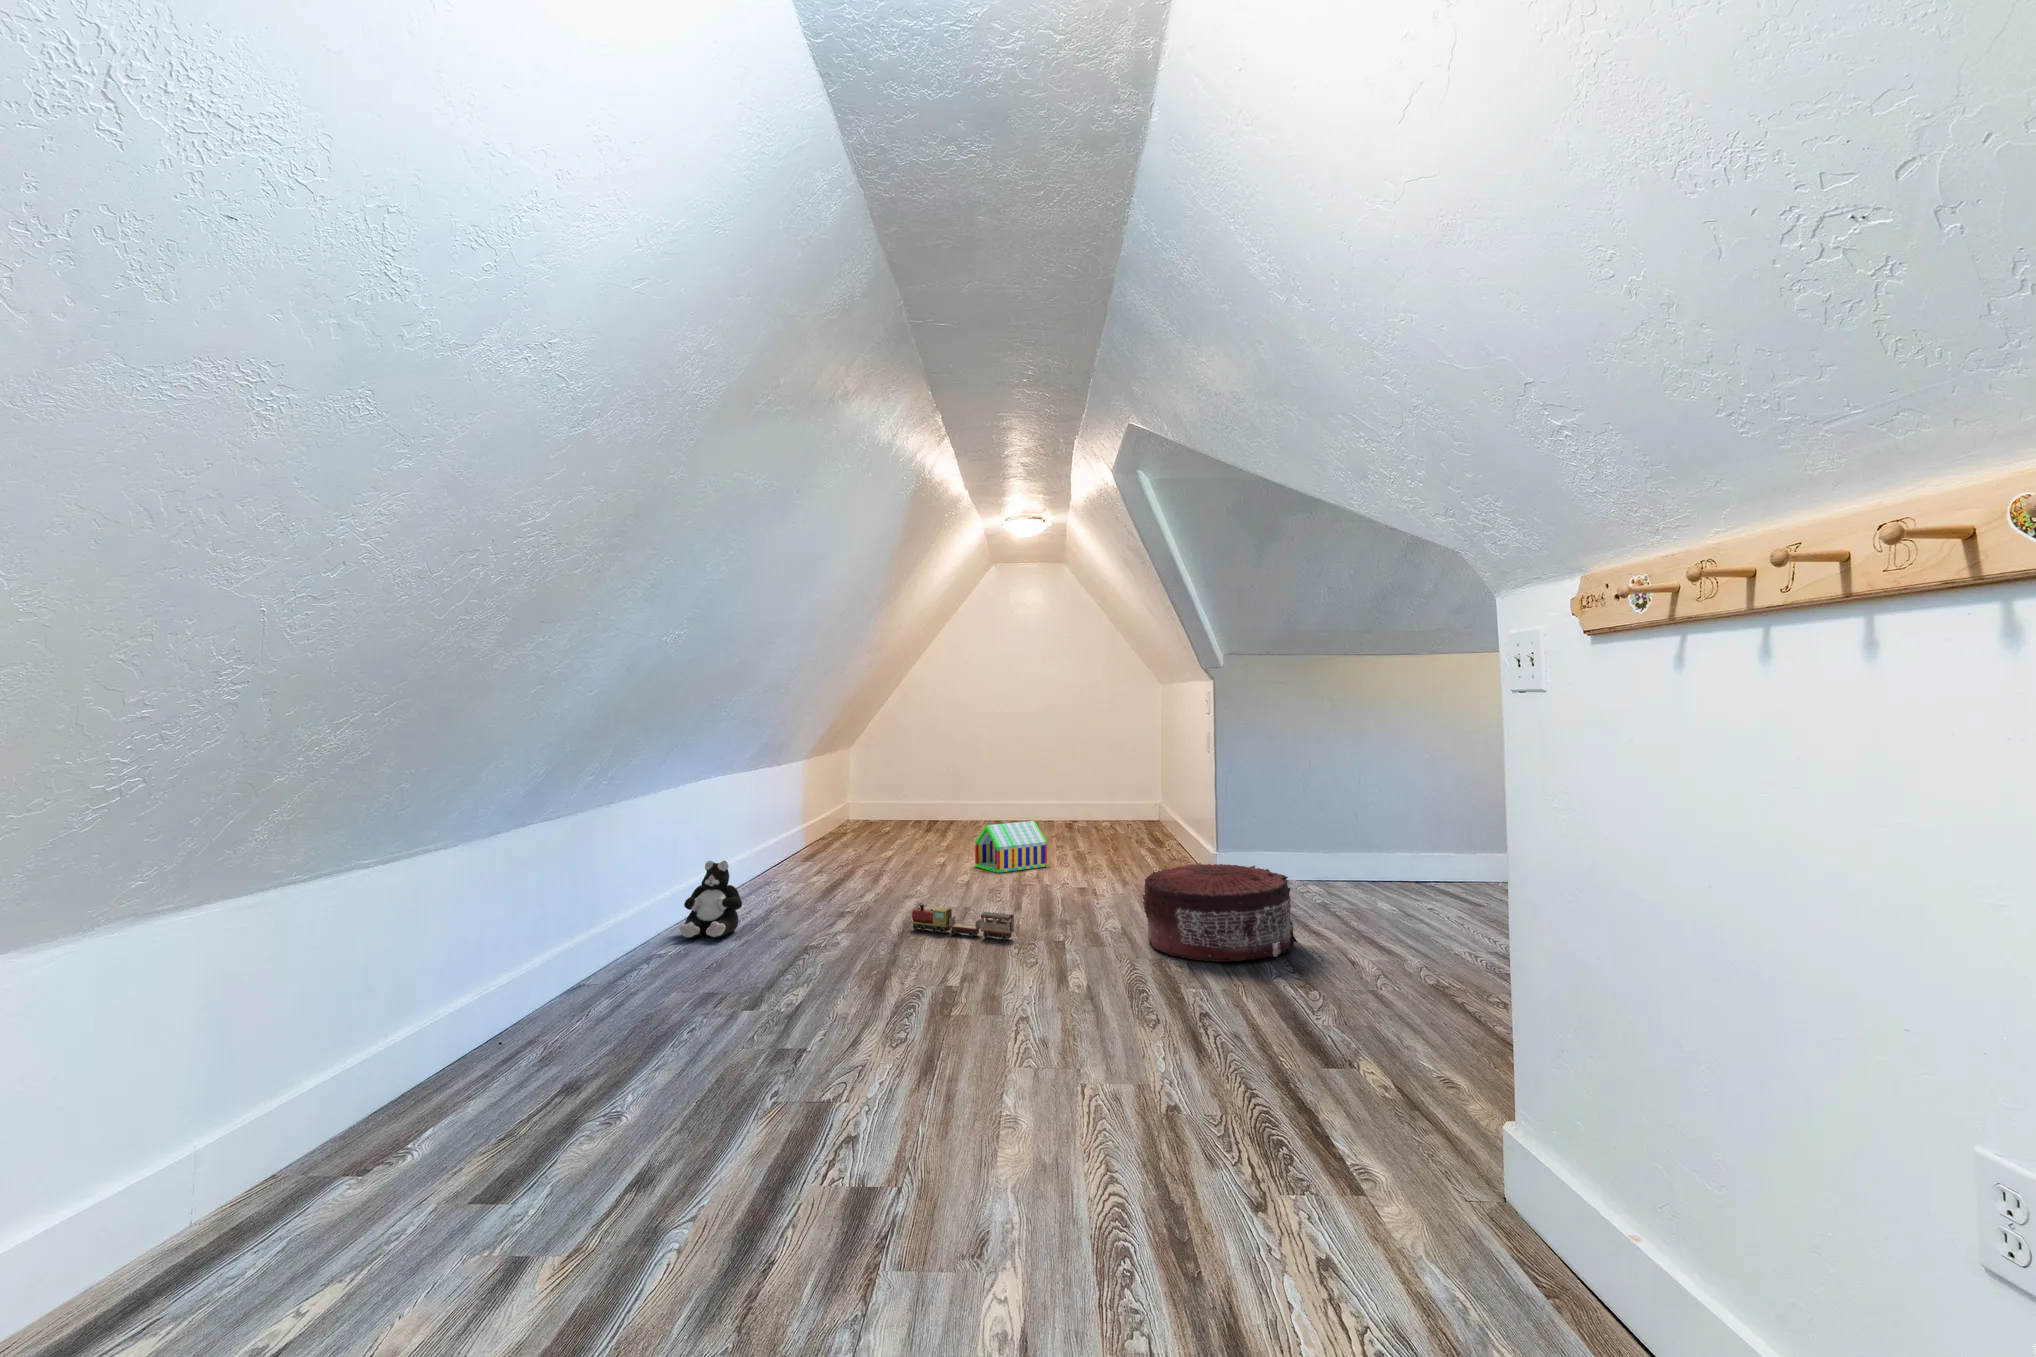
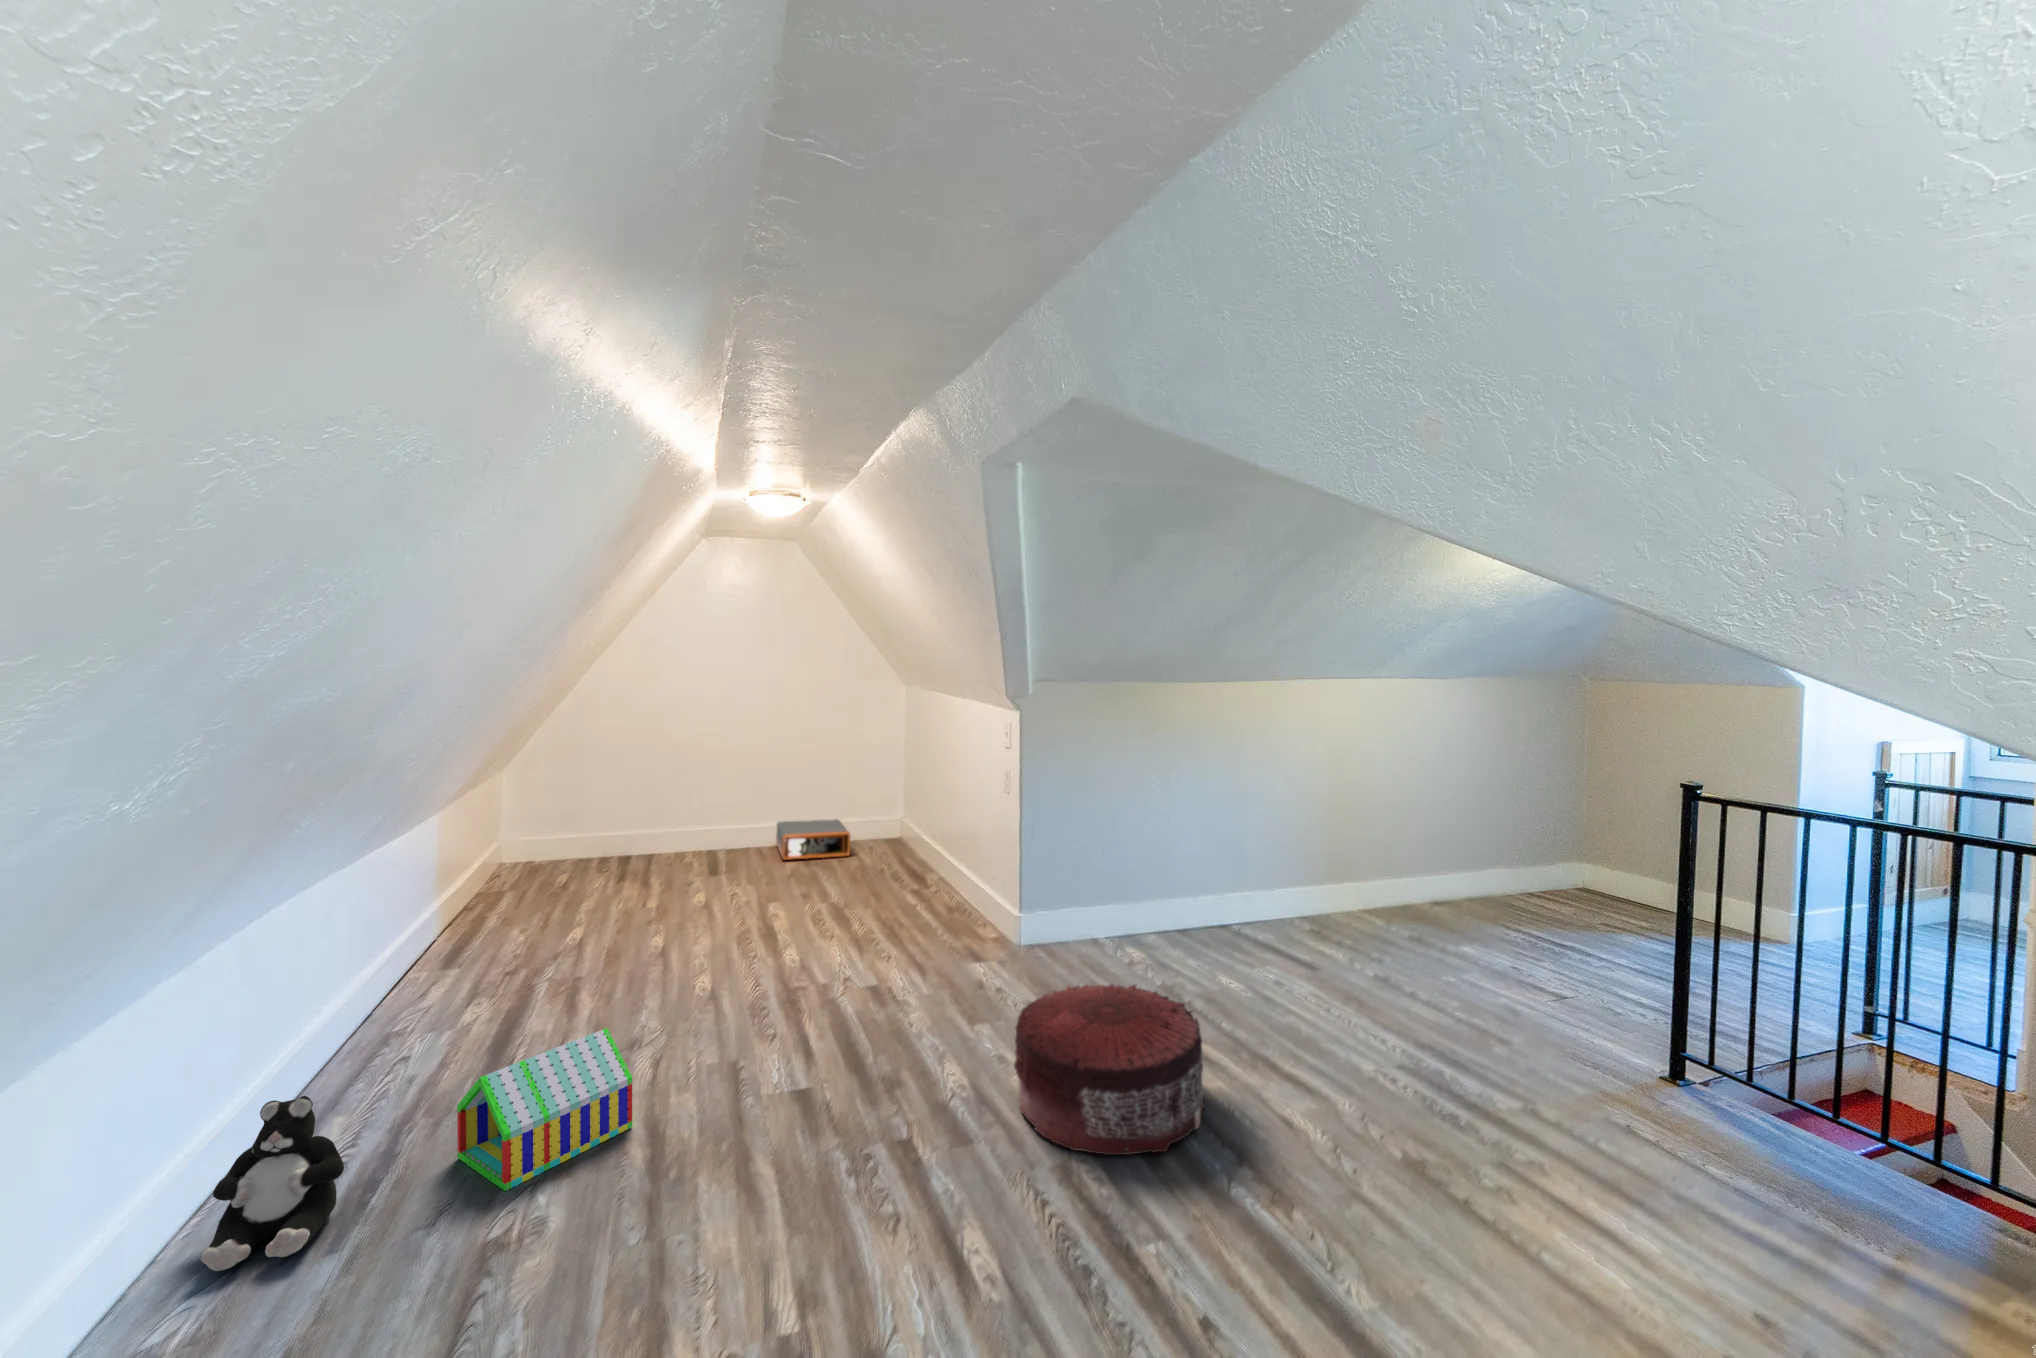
storage box: none [1051,801,1108,829] -> present [776,819,850,860]
toy house: present [975,821,1047,873] -> present [457,1028,632,1191]
toy train: present [910,904,1014,940] -> none [663,1104,835,1152]

